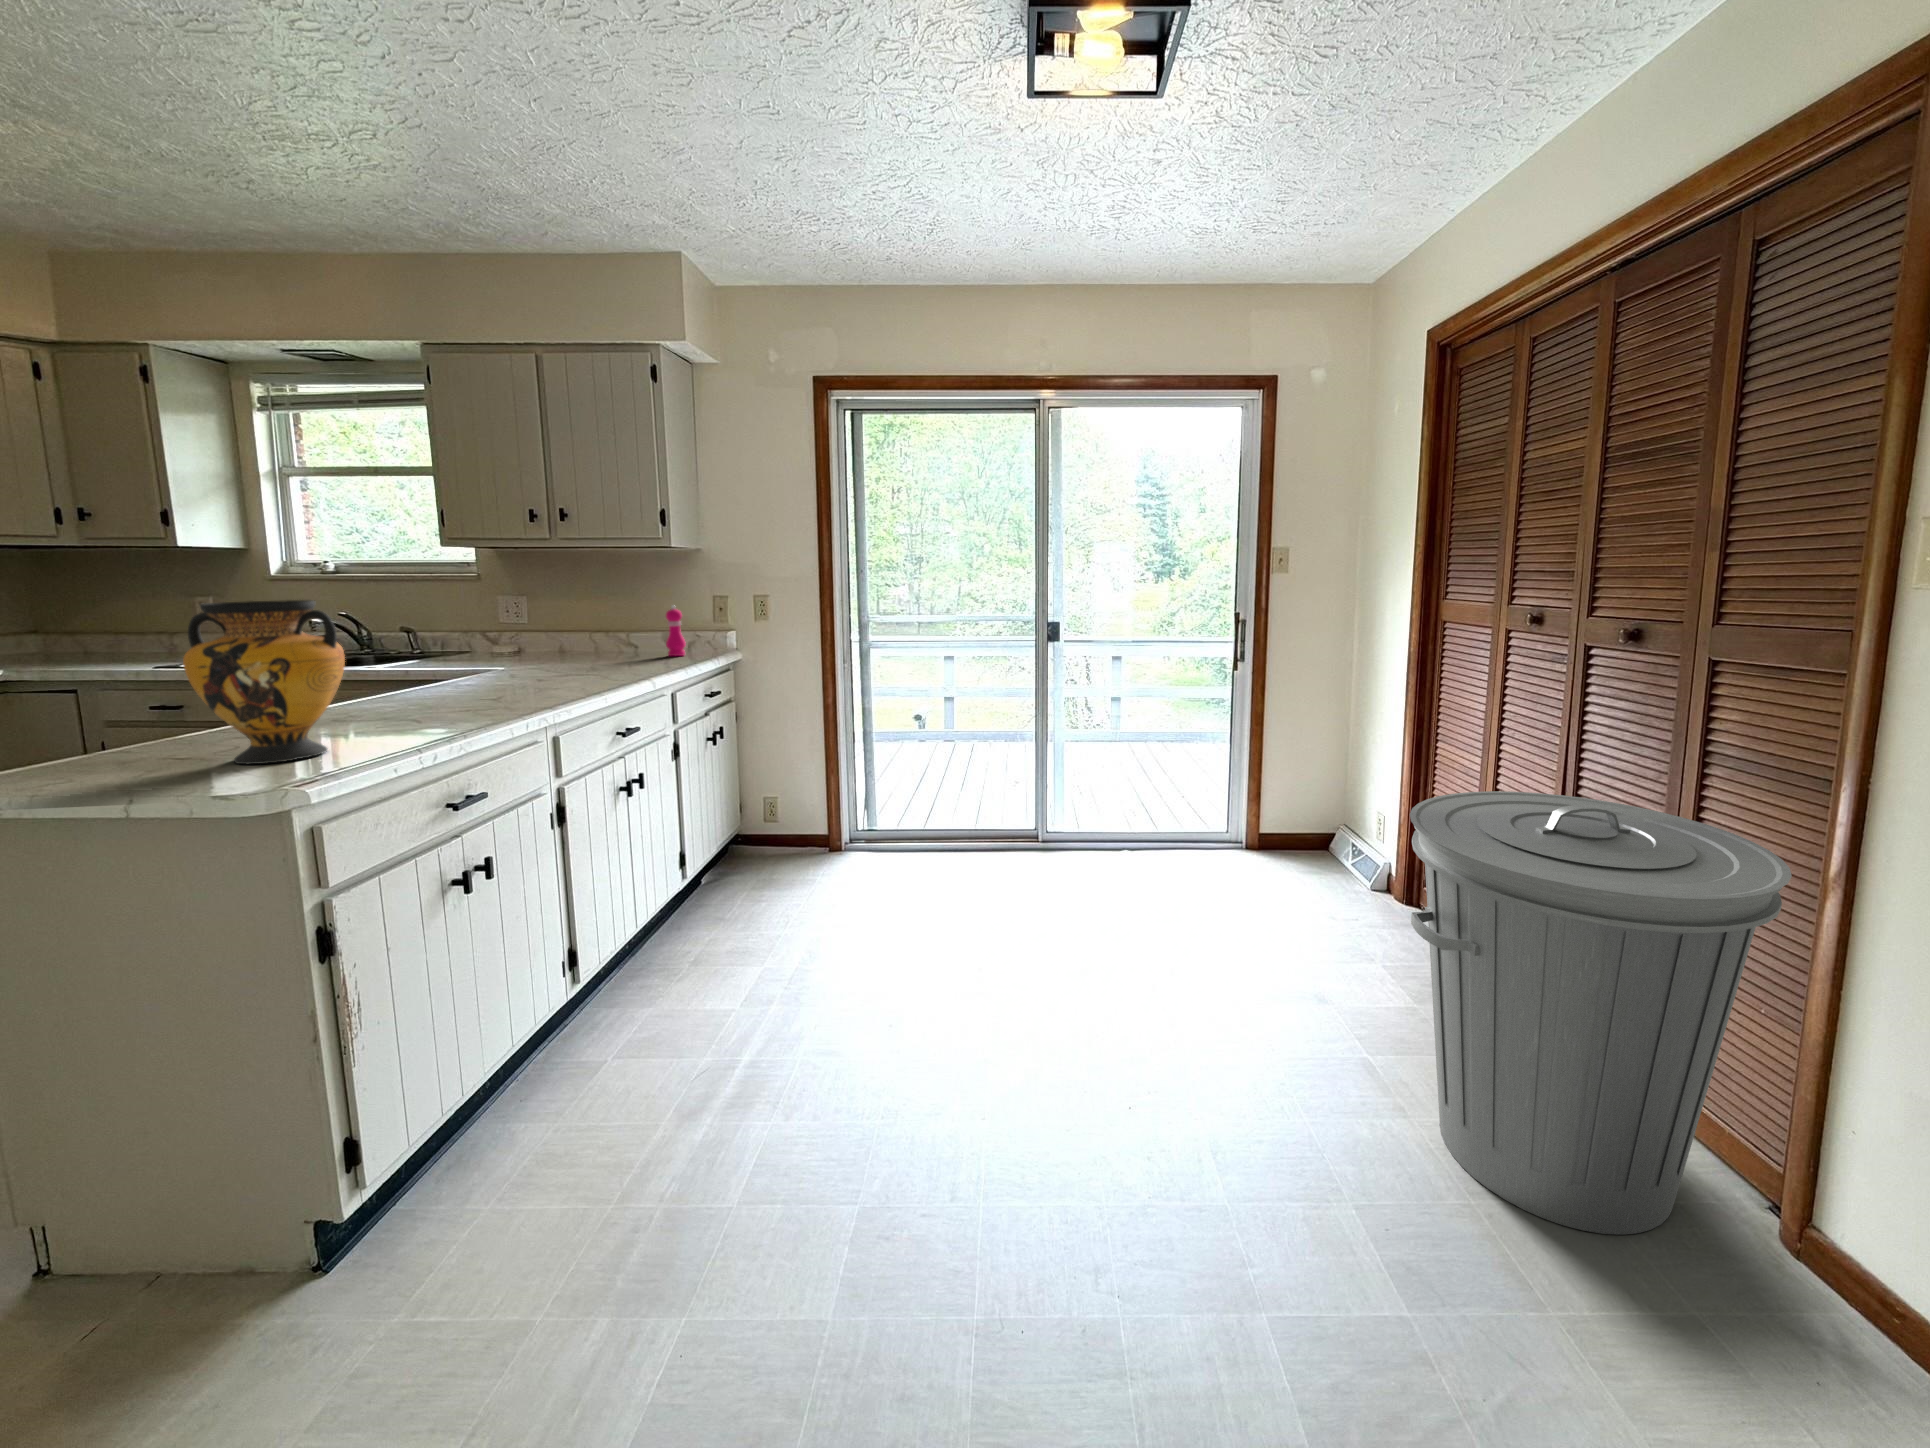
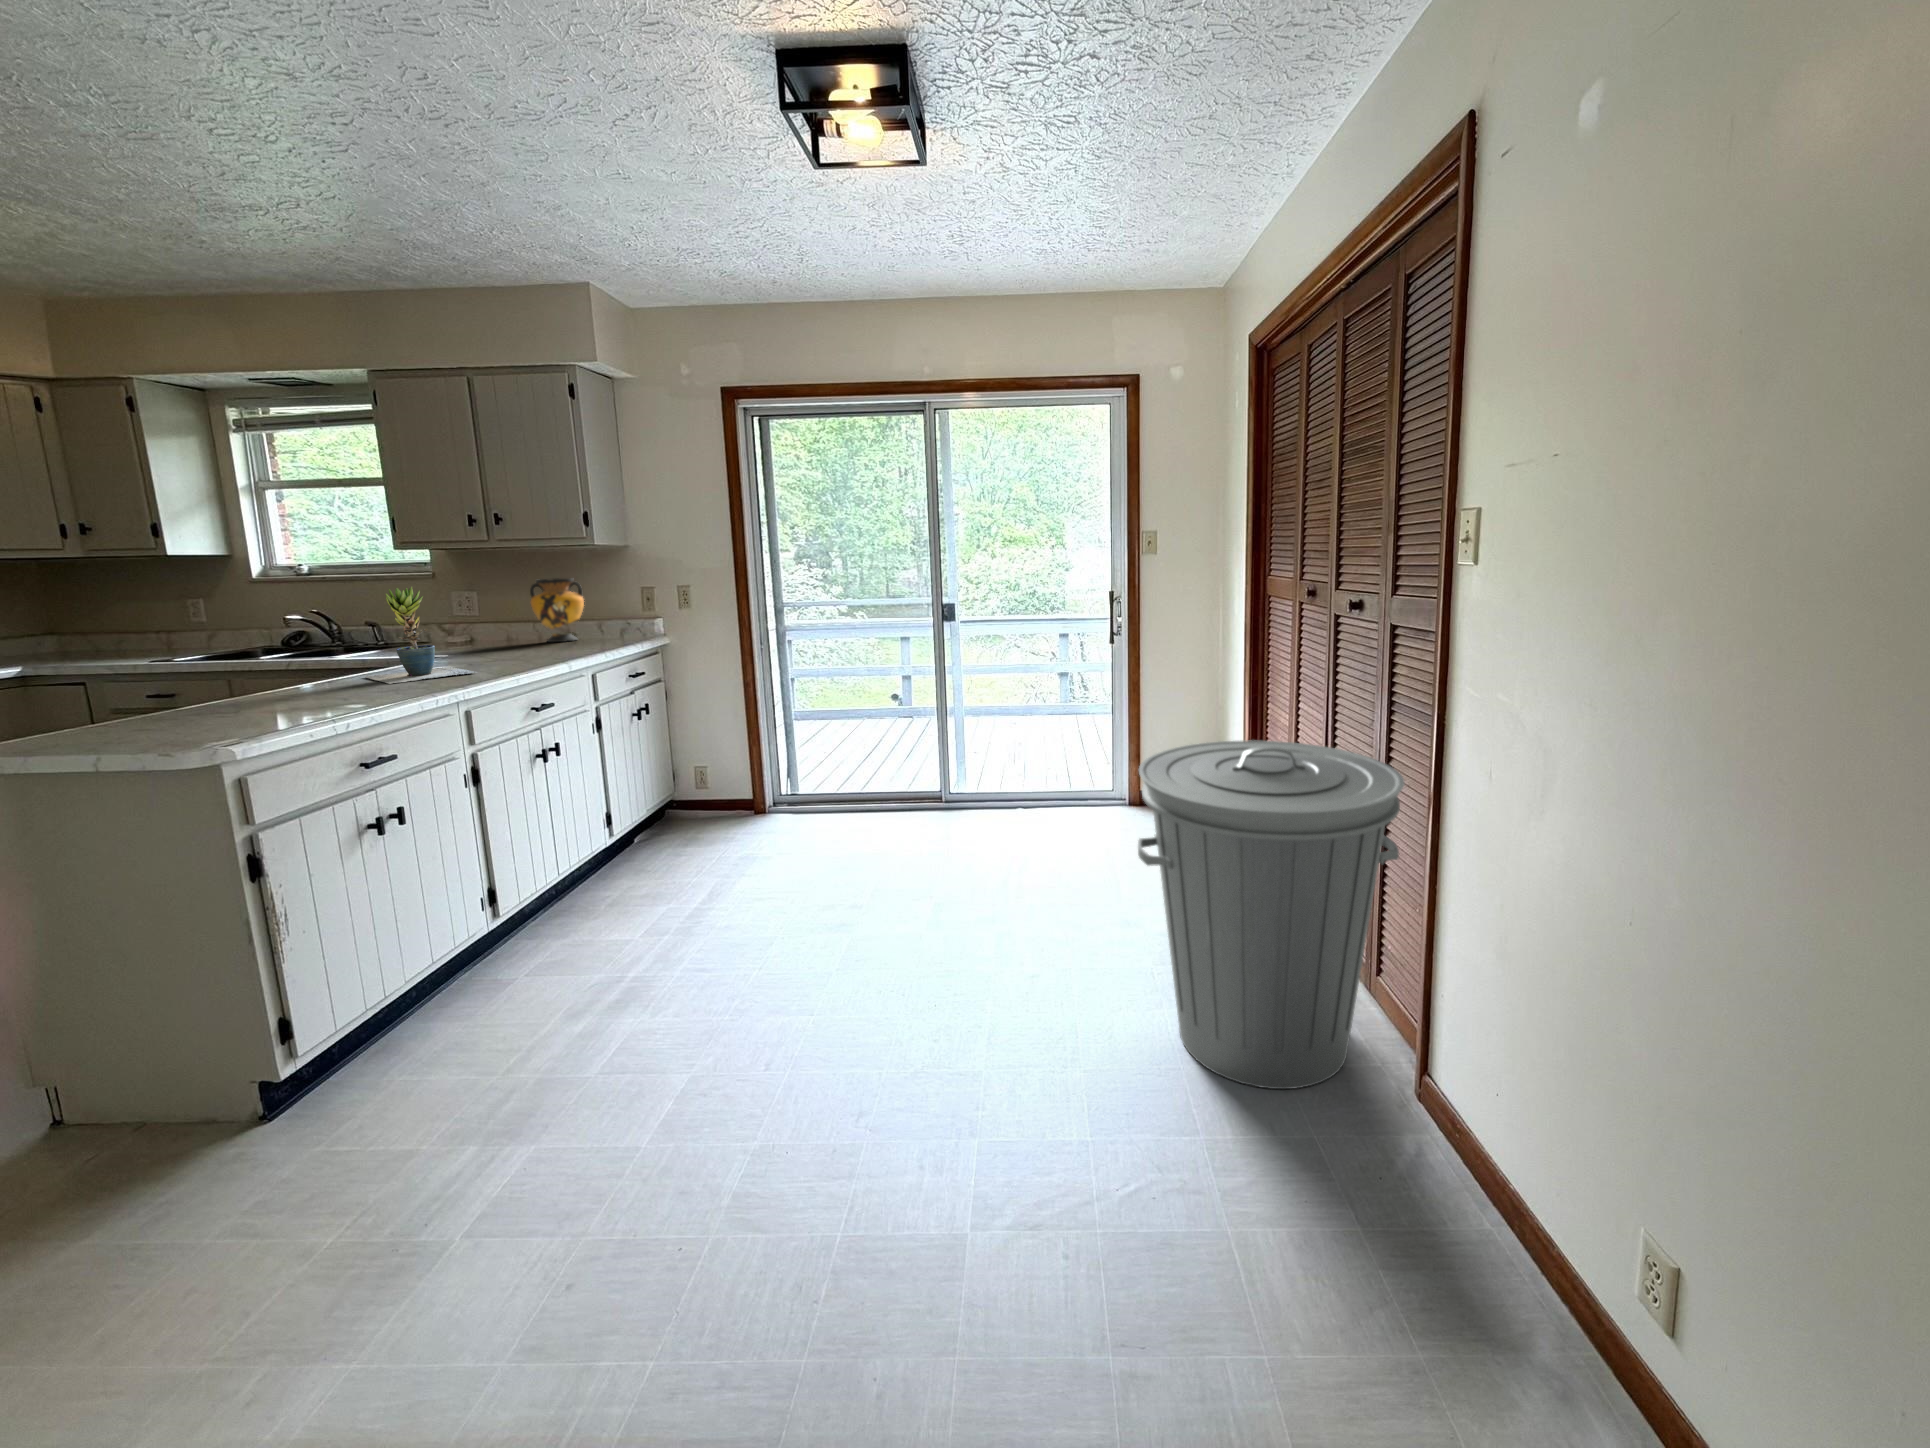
potted plant: none [424,588,560,703] -> present [366,587,476,684]
vase: present [183,600,345,764] -> present [530,579,584,642]
pepper mill: present [666,606,686,656] -> none [595,597,614,642]

